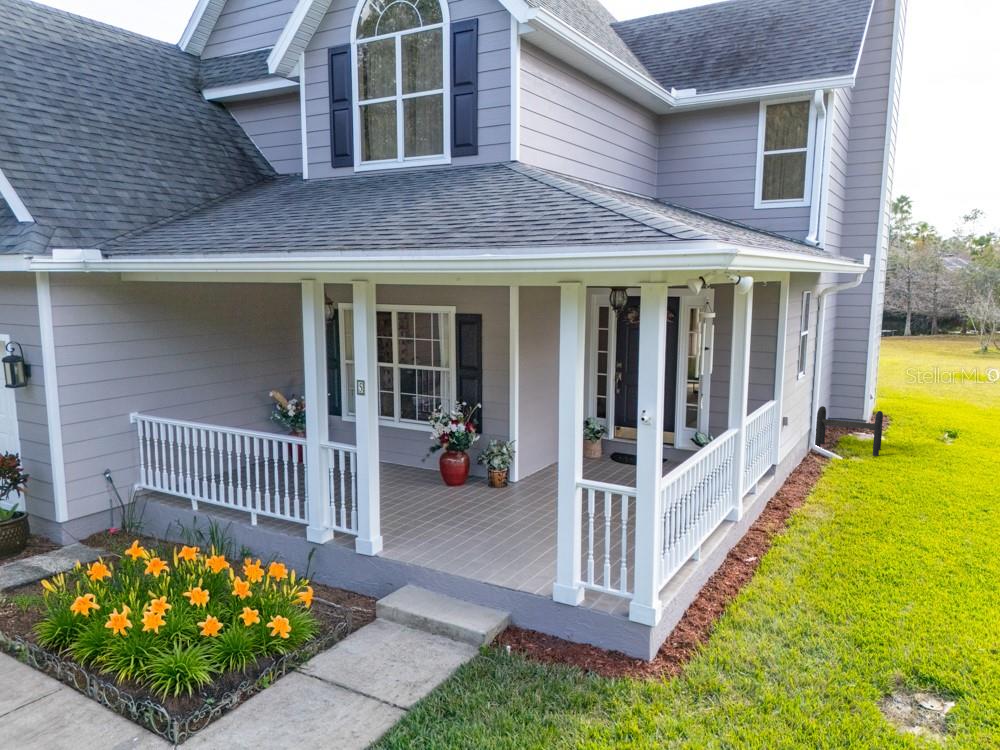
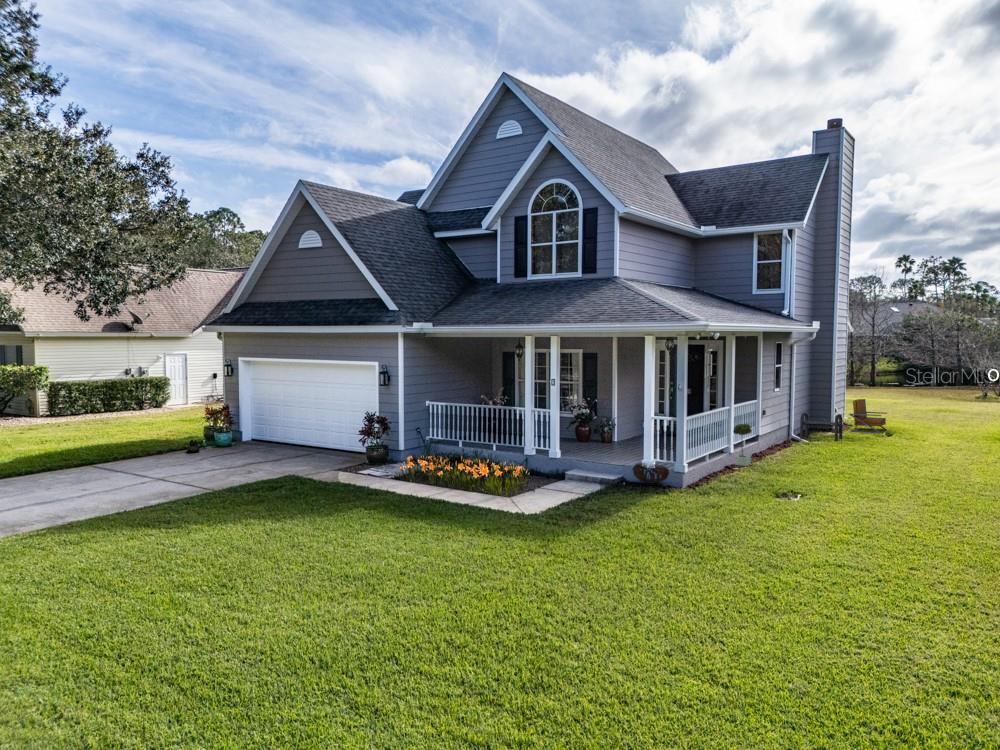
lounge chair: none [876,377,928,433] -> present [849,399,887,433]
potted tree: none [747,470,786,556] -> present [733,424,752,466]
basket: none [534,611,626,670] -> present [633,463,669,483]

